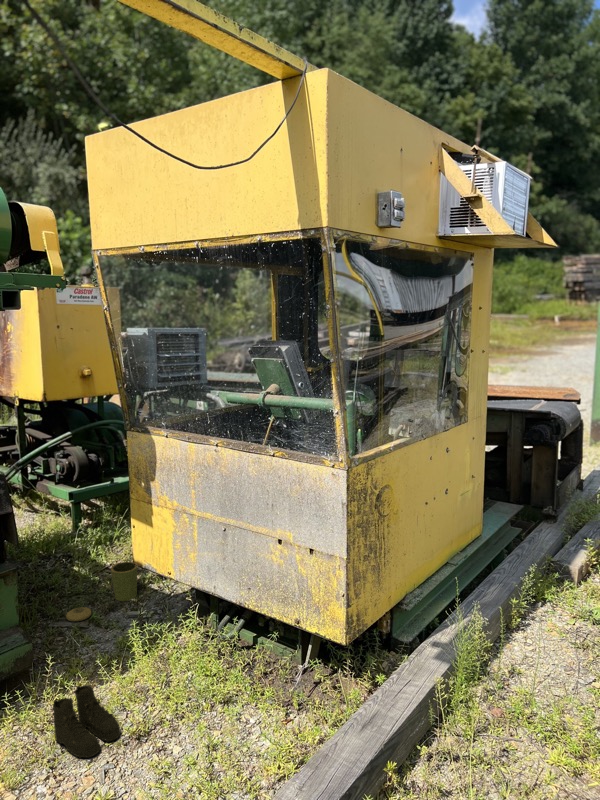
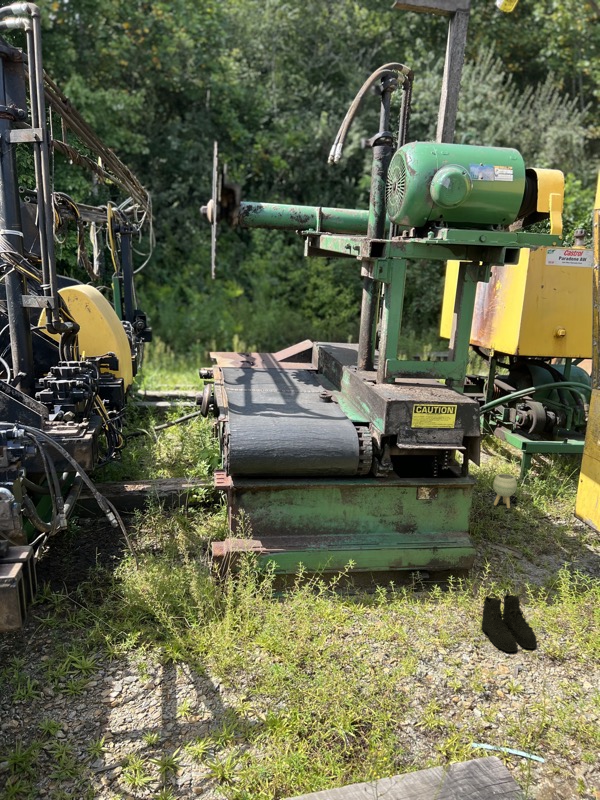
planter: none [44,533,70,571] -> present [493,474,517,508]
trash can: present [66,562,138,621] -> none [504,514,578,552]

